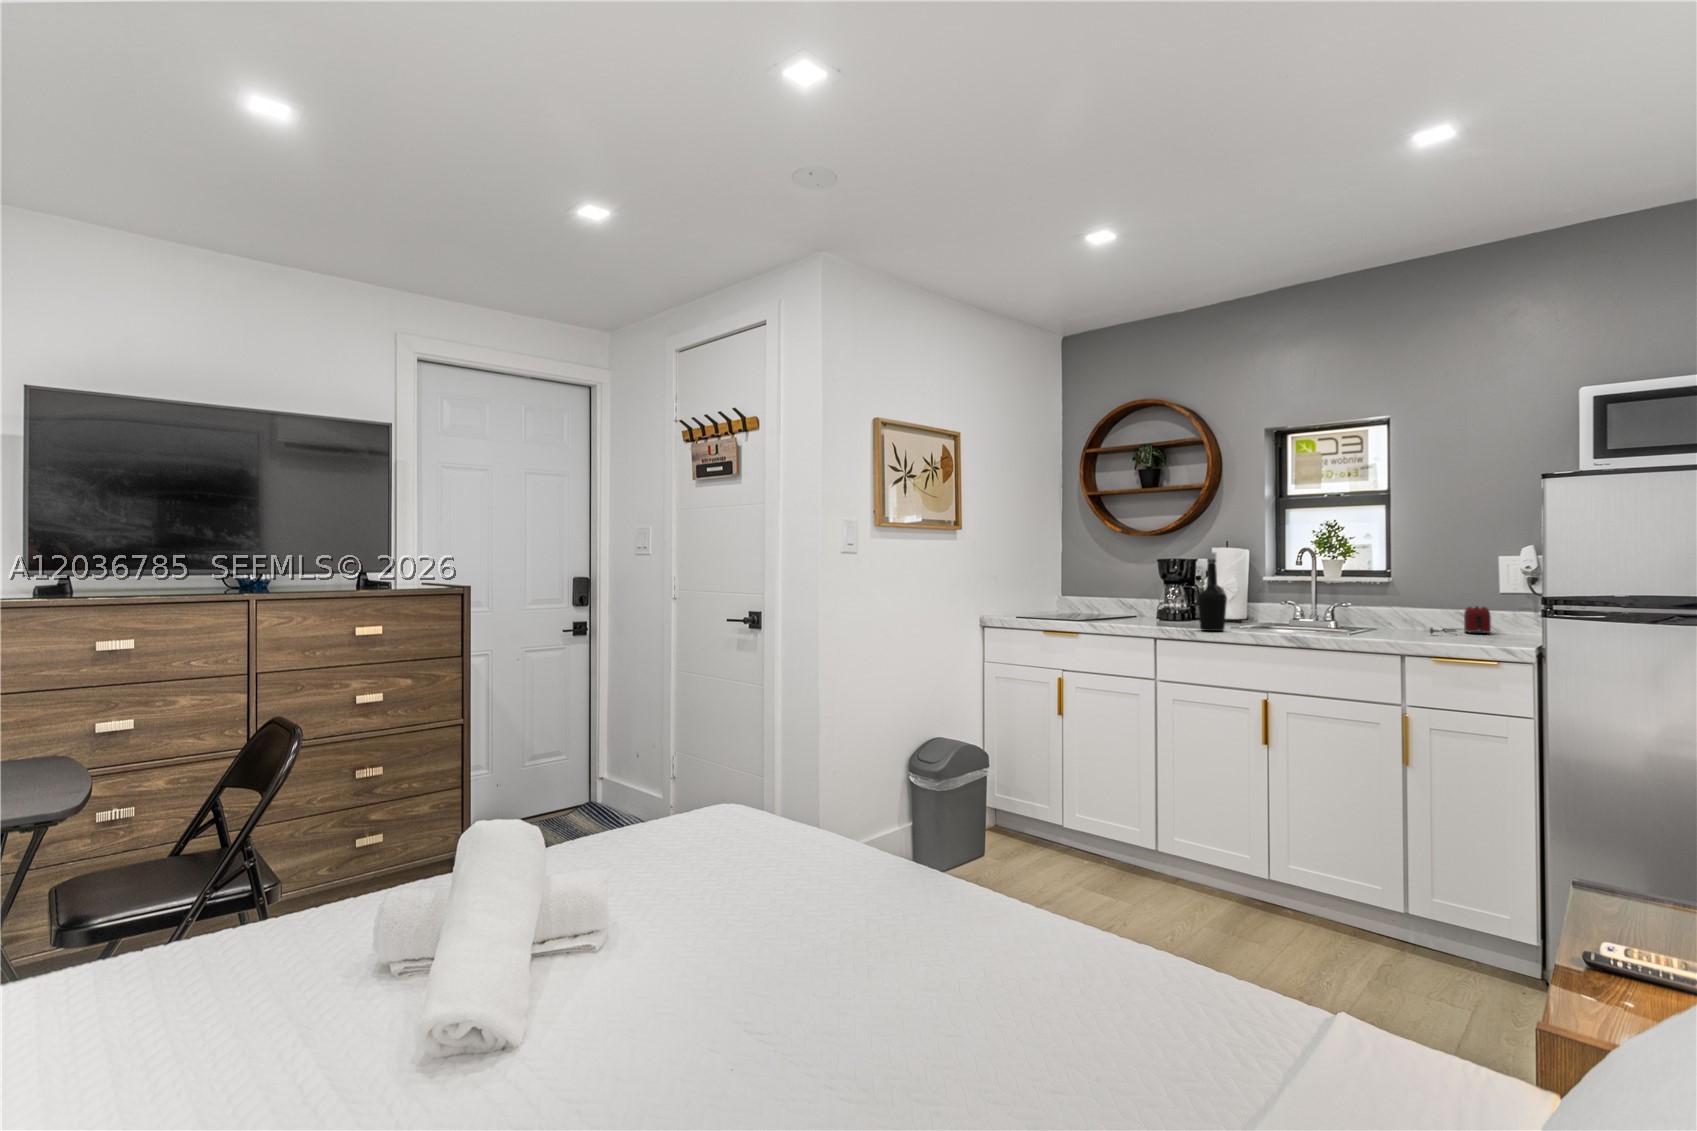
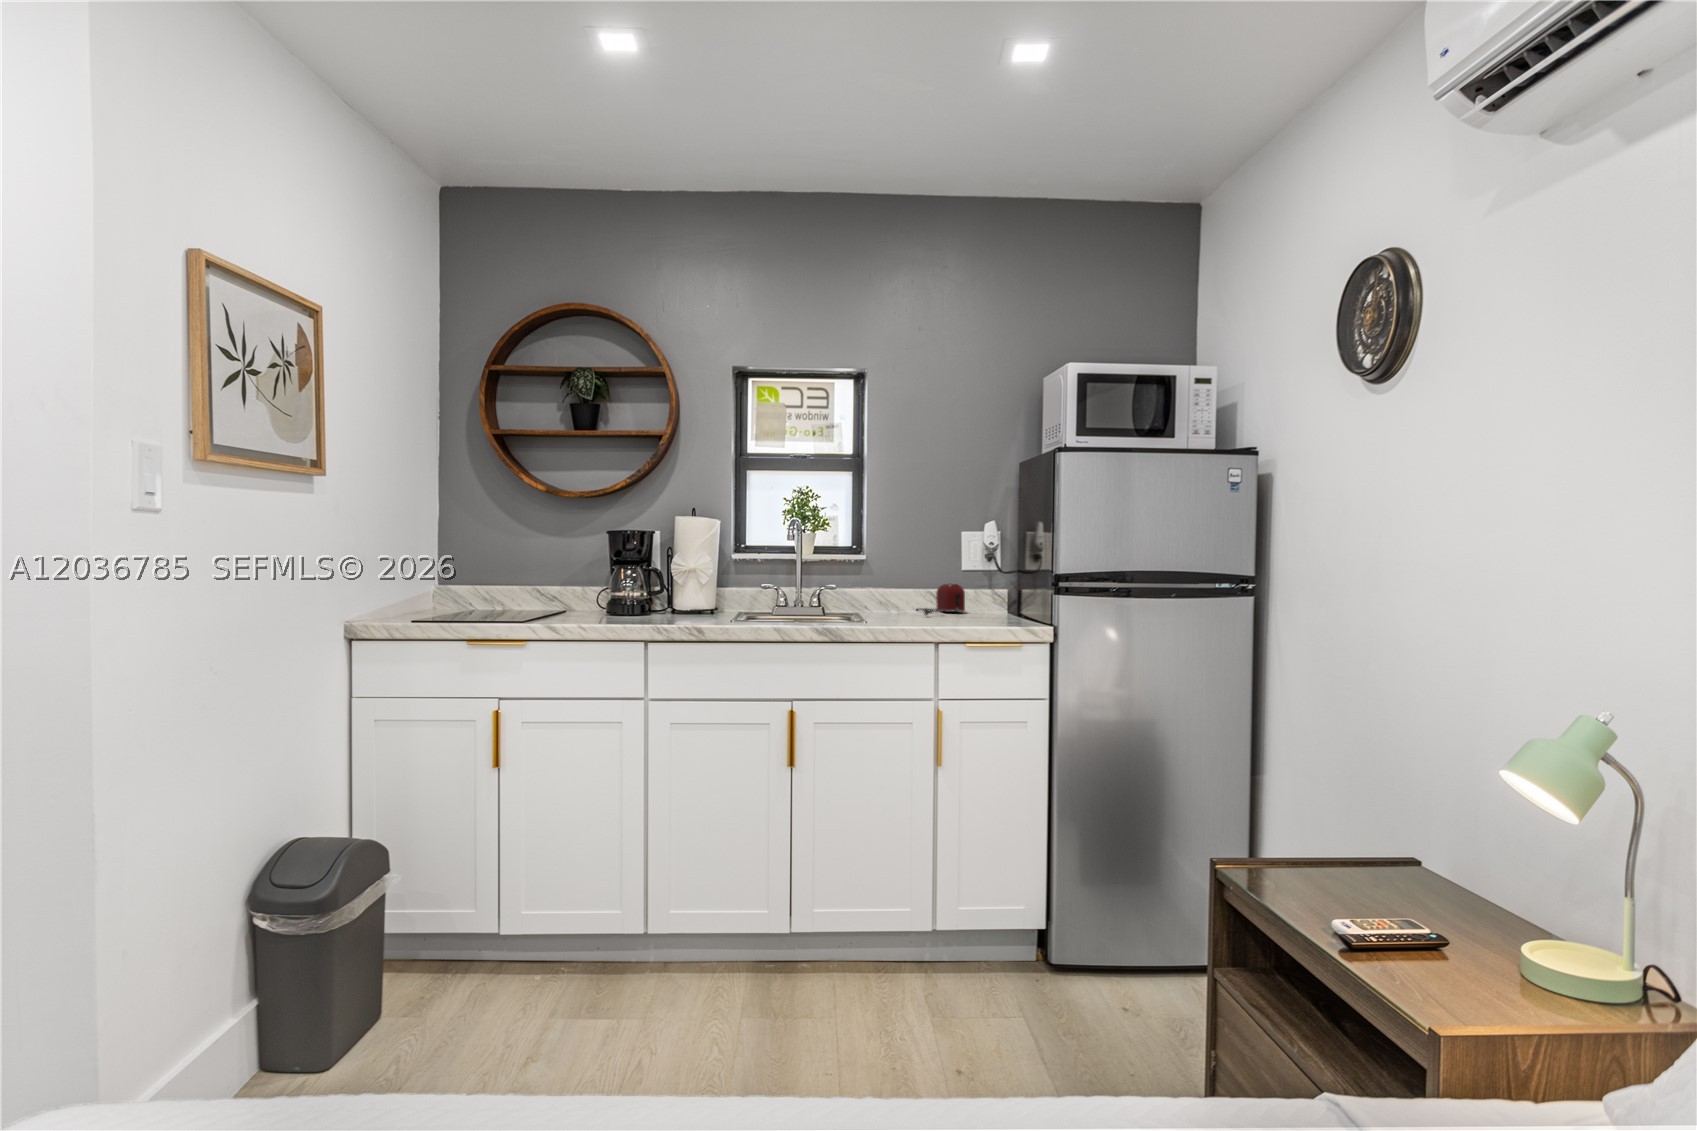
bottle: present [1198,553,1227,631] -> none [702,522,738,625]

